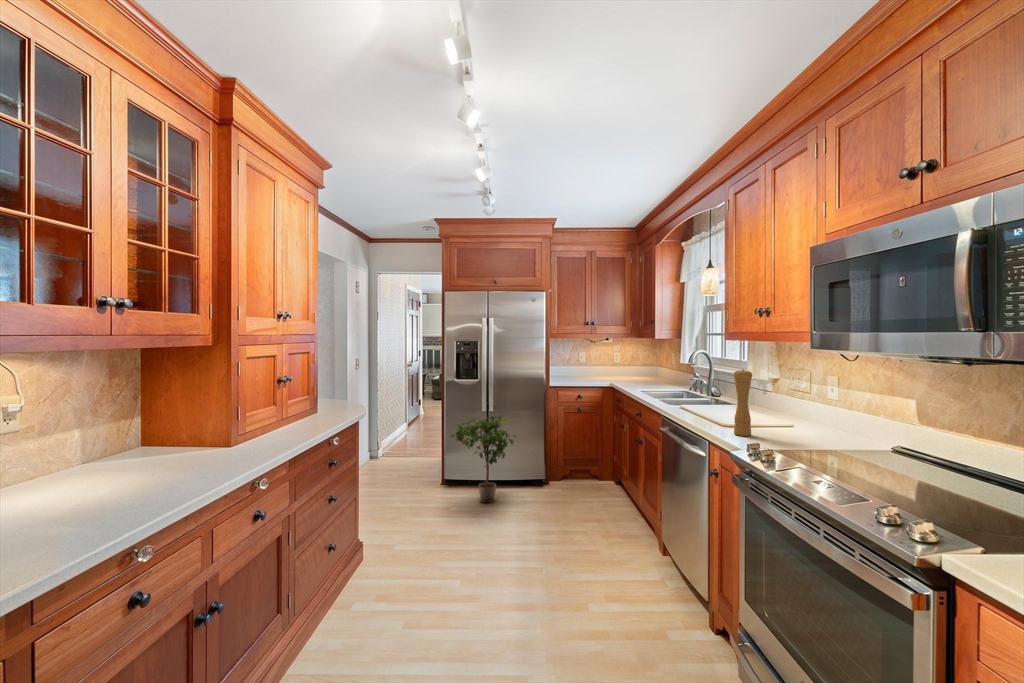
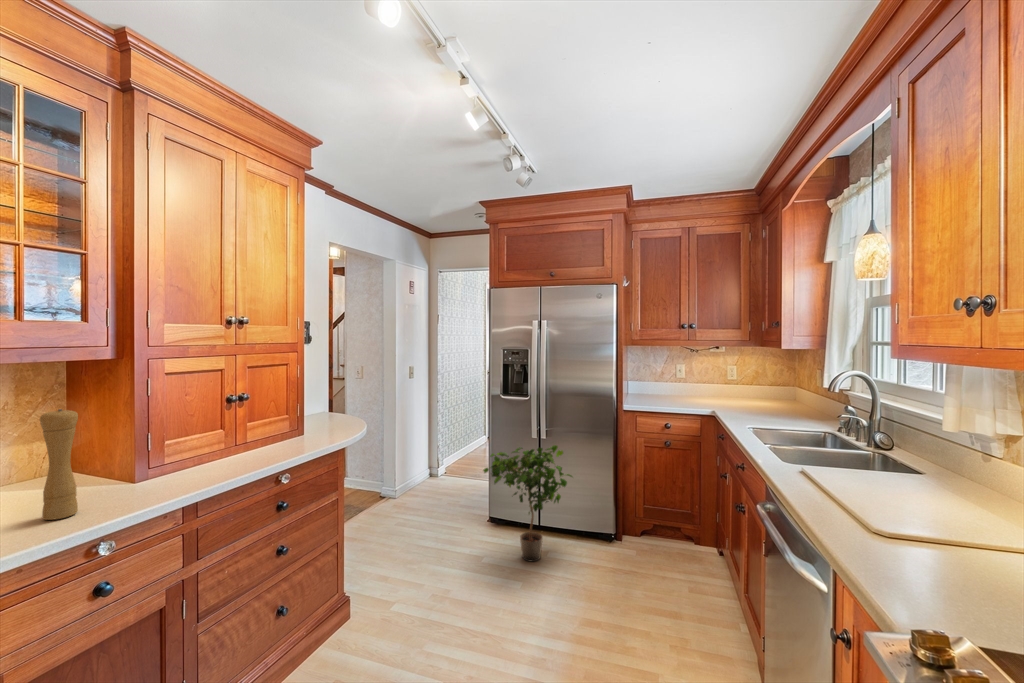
pepper mill: present [734,370,752,436] -> present [40,409,78,520]

